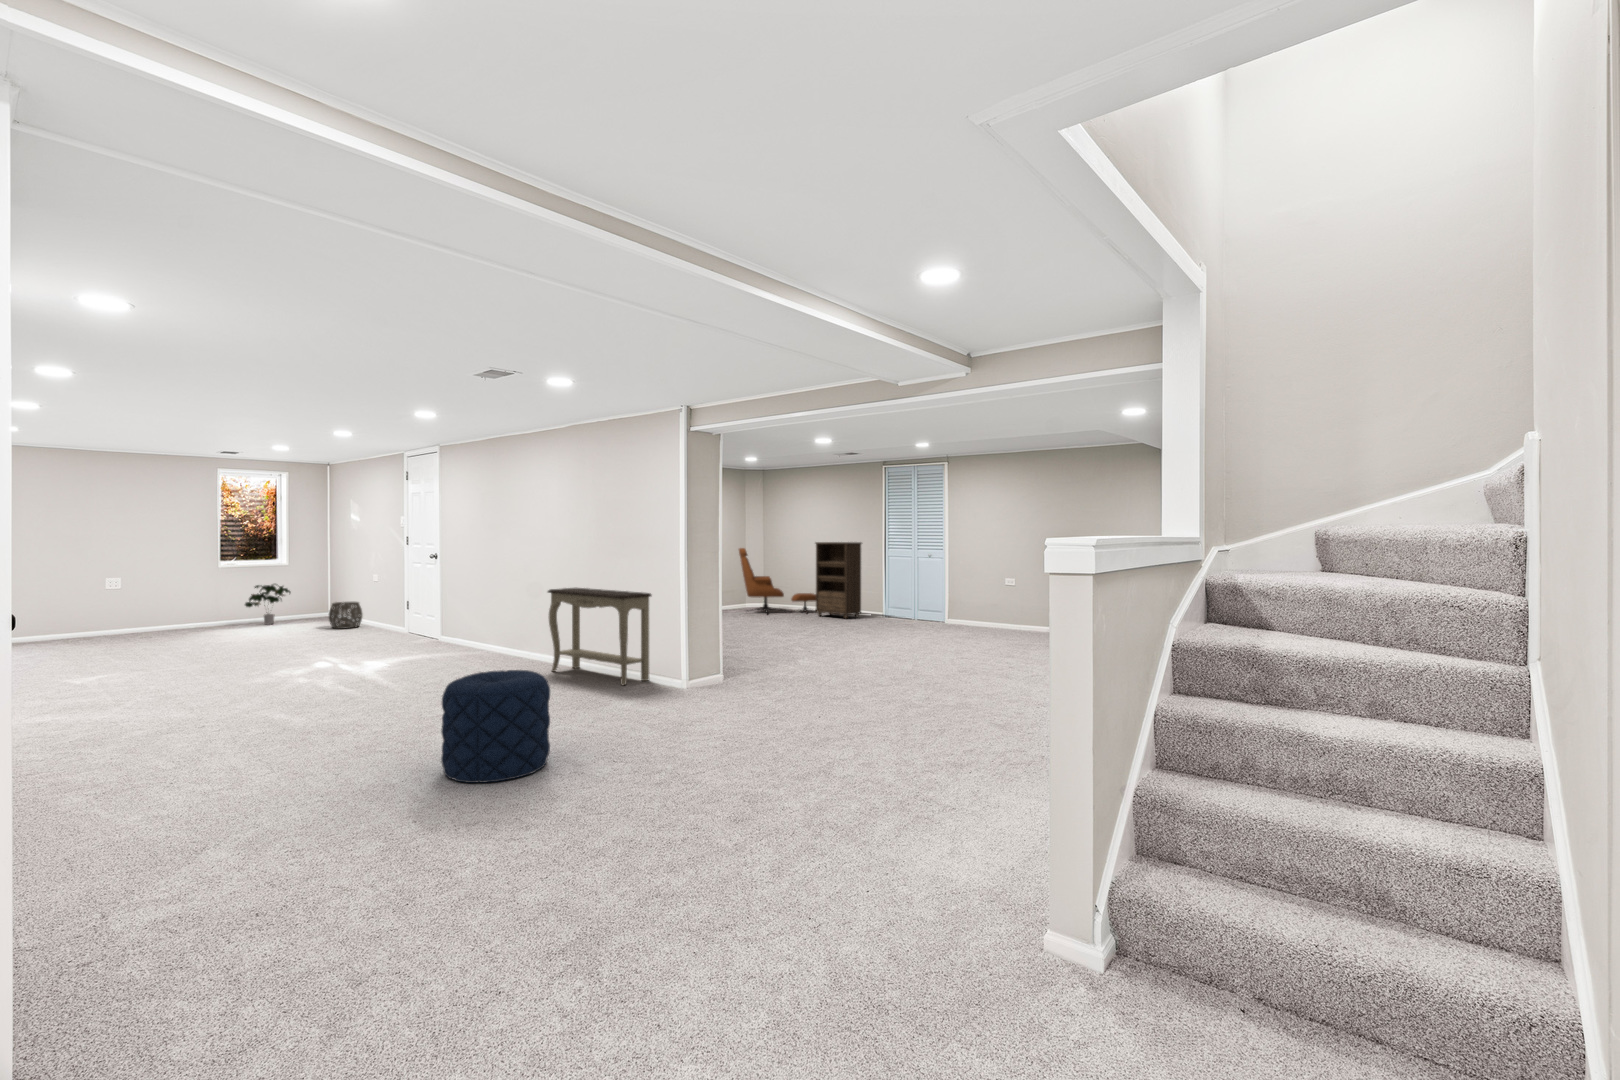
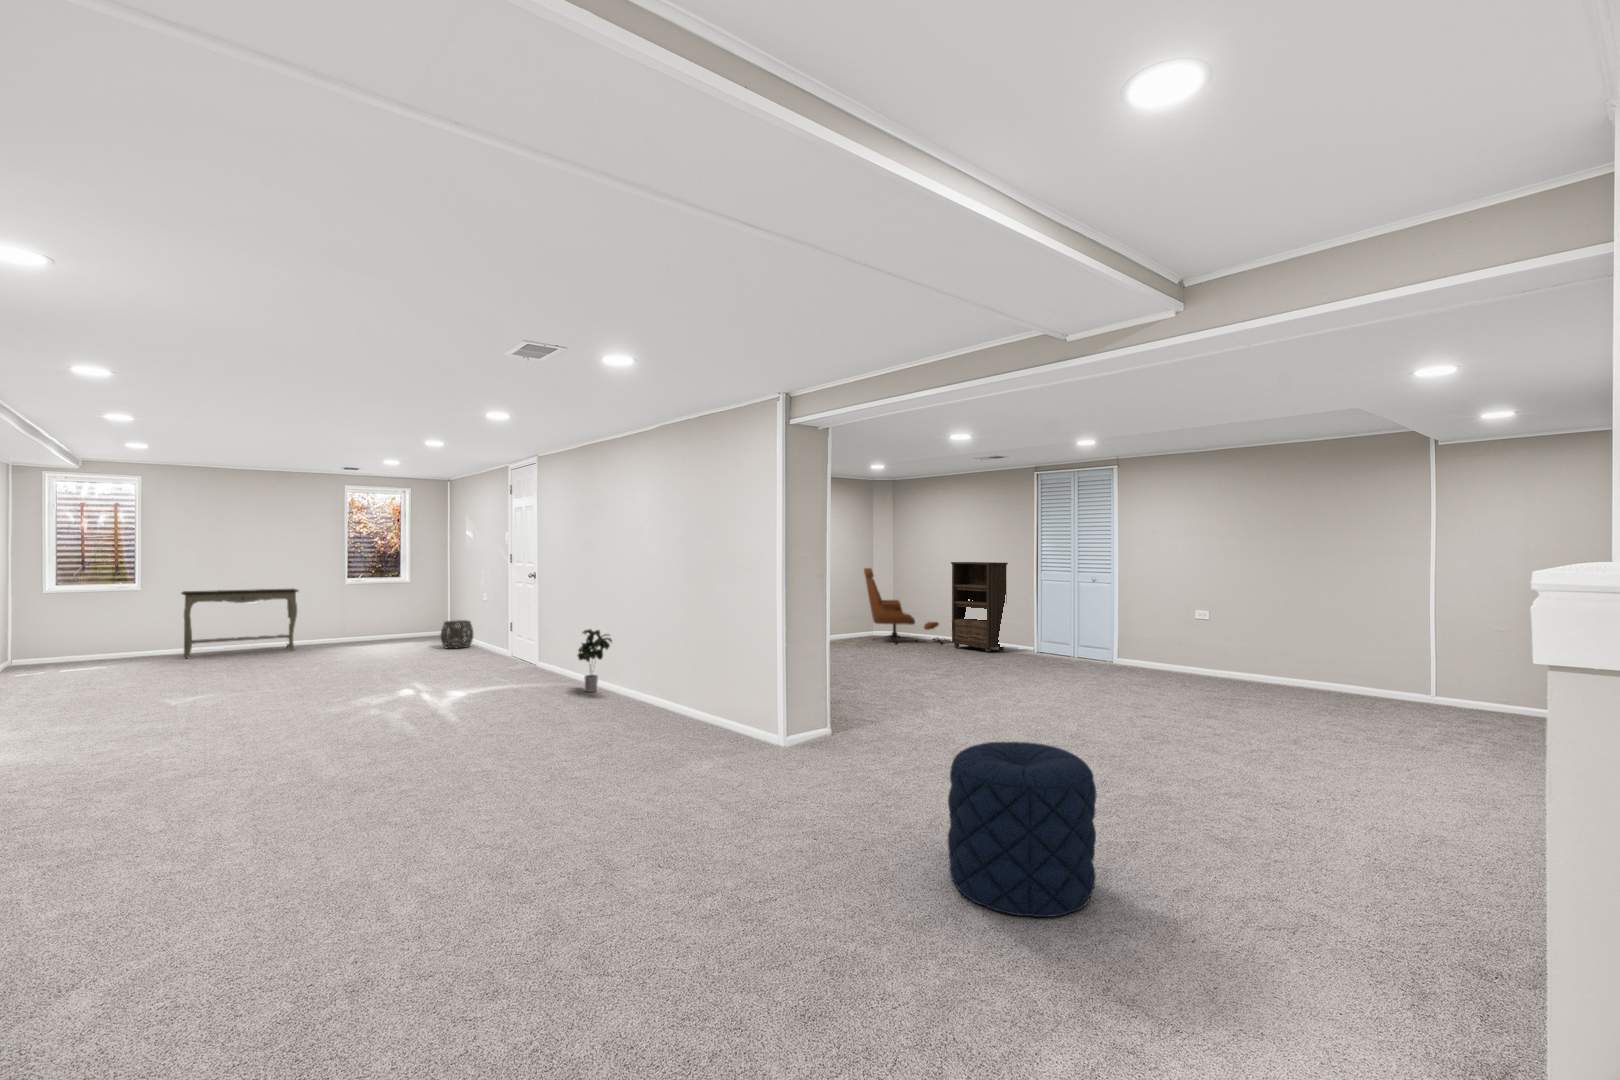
potted plant: present [245,584,291,625] -> present [578,629,612,692]
console table: present [548,588,651,685] -> present [182,589,298,658]
pouf: present [441,670,550,783] -> present [948,742,1097,917]

